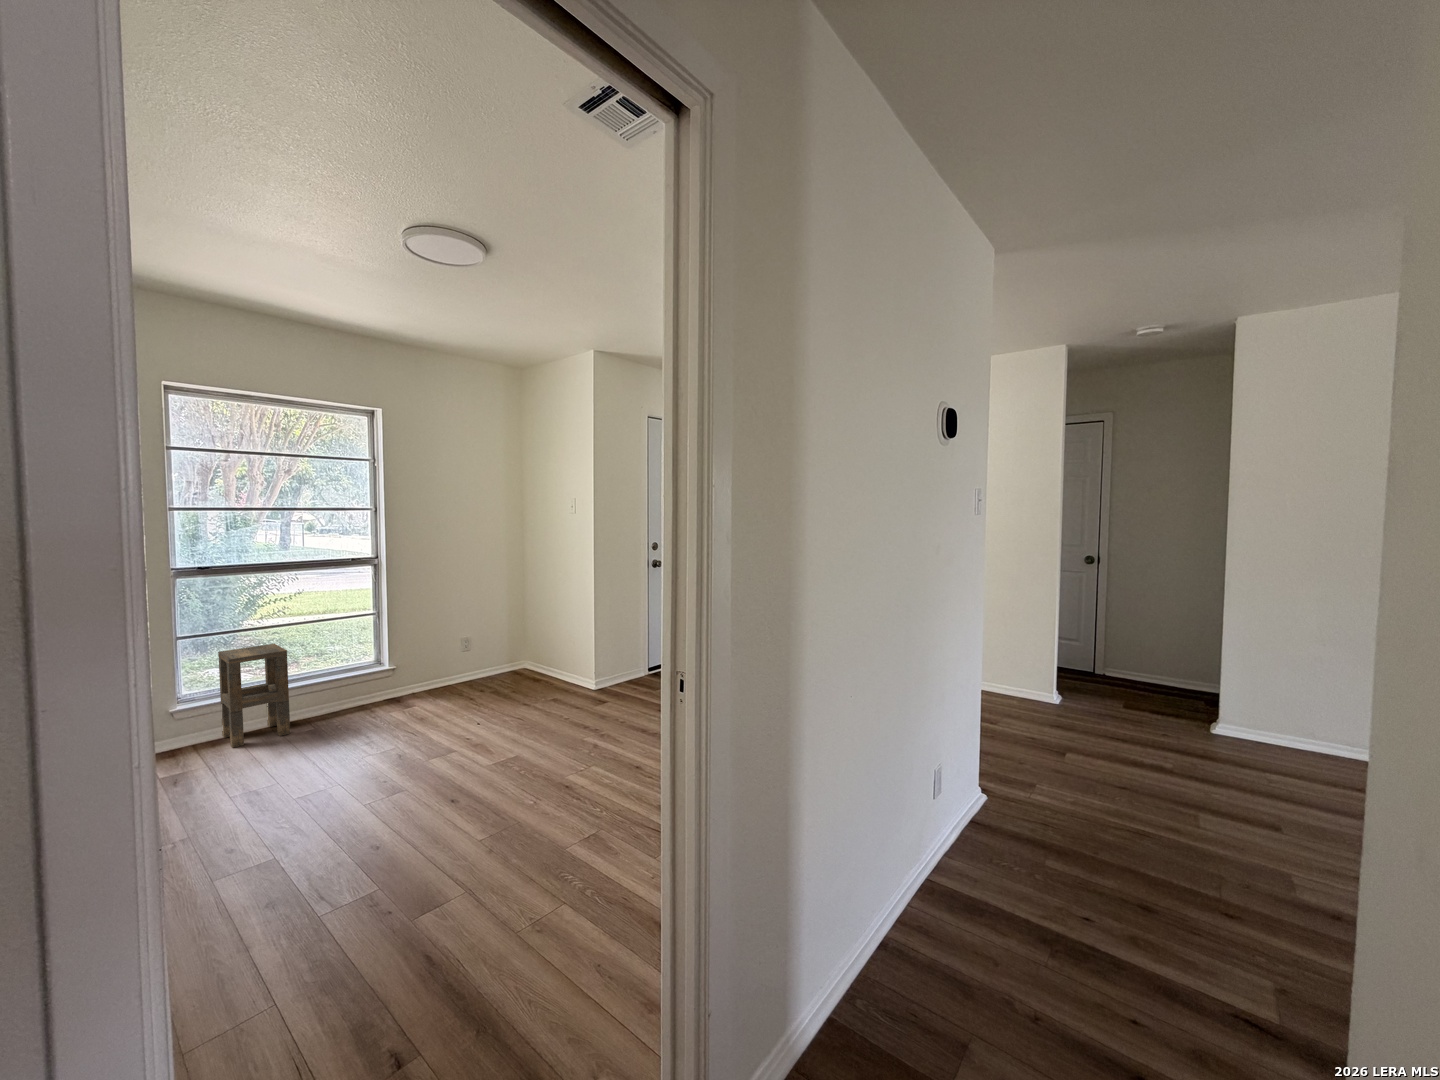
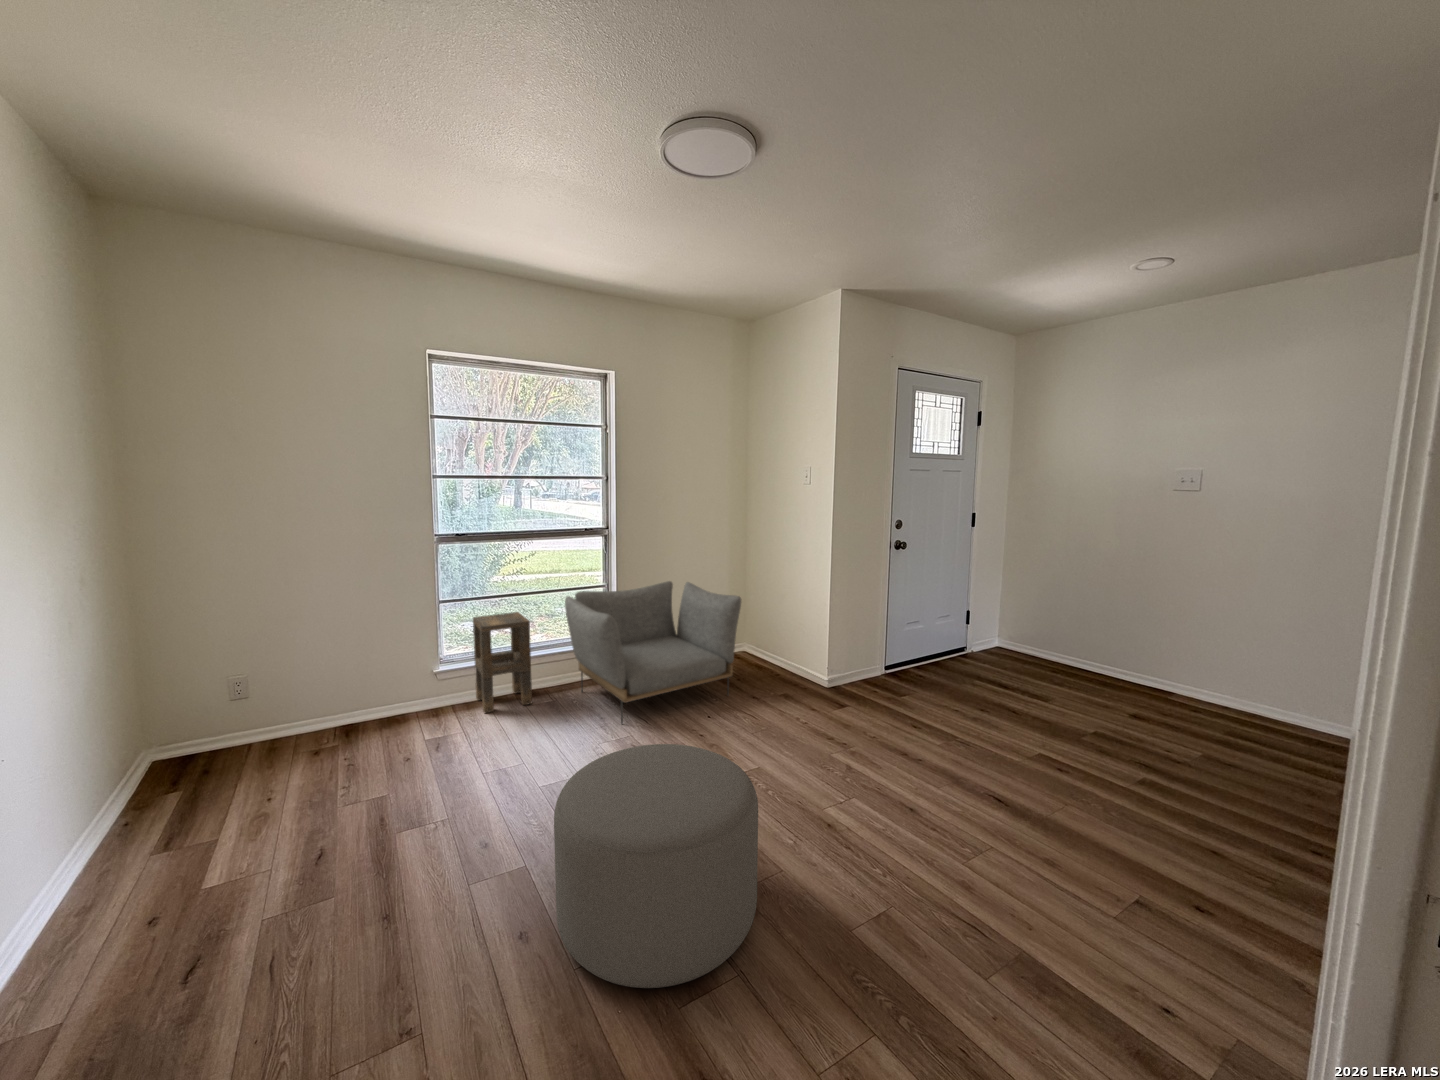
armchair: none [328,605,512,740] -> present [565,581,741,724]
ottoman: none [300,732,491,917] -> present [554,744,758,988]

